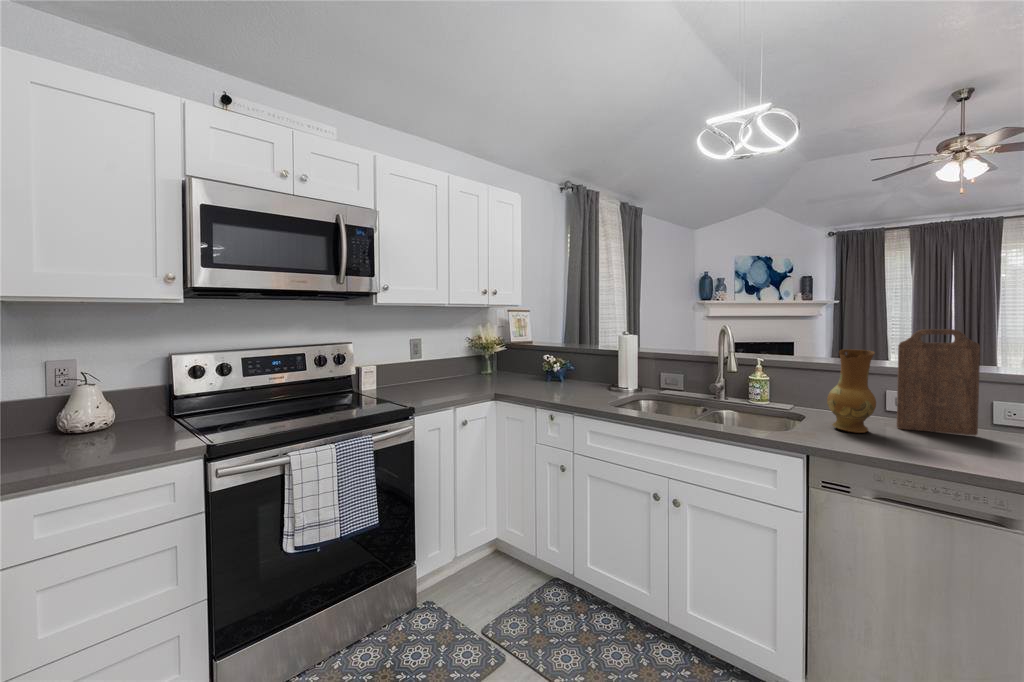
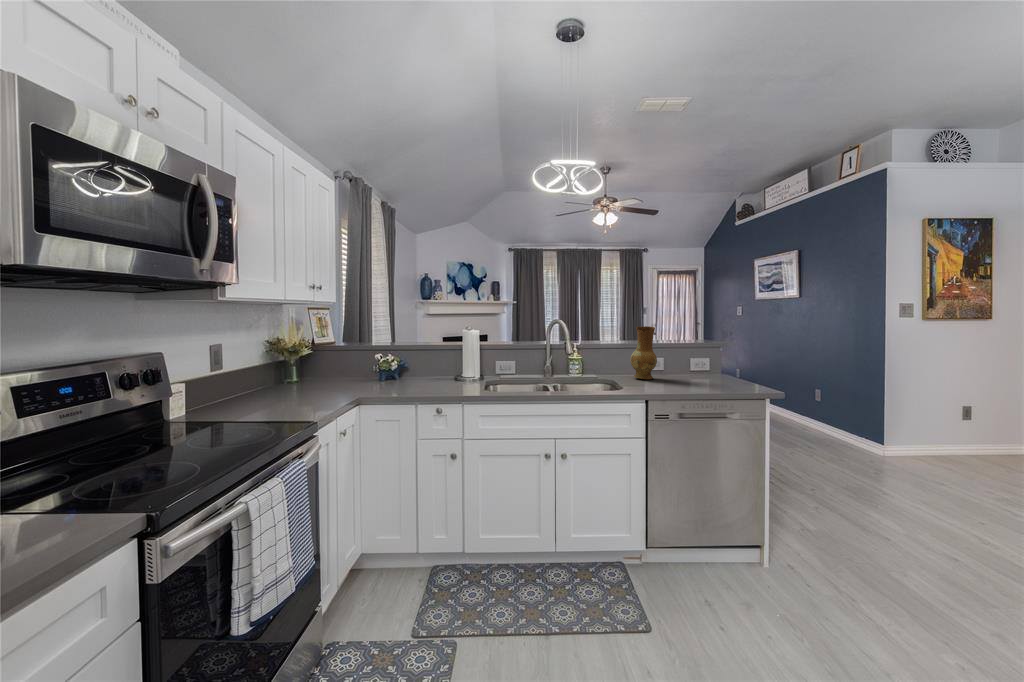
cutting board: present [897,329,980,436] -> none [656,312,692,375]

